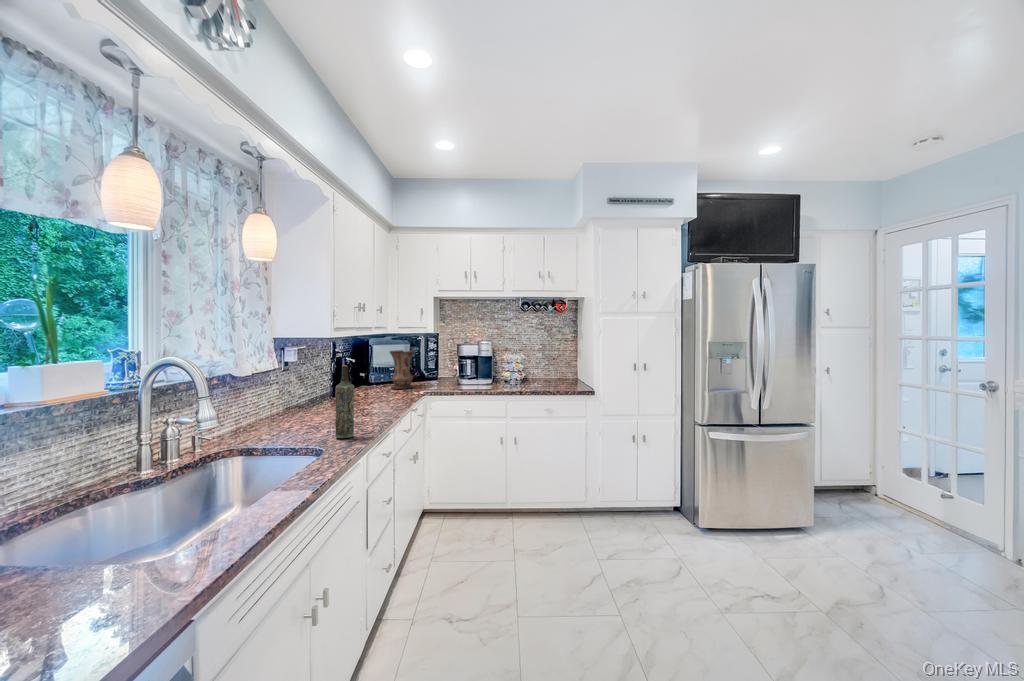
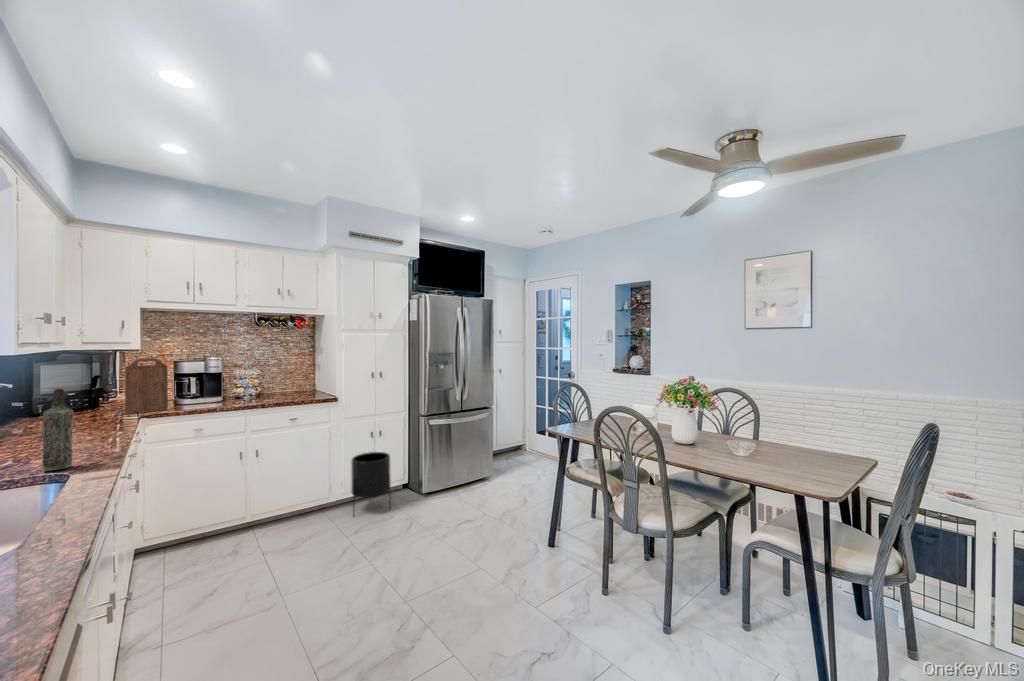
cutting board: none [421,342,449,390] -> present [125,358,168,414]
vase: present [390,350,414,389] -> none [69,370,112,417]
planter: none [609,460,655,537] -> present [351,452,391,499]

